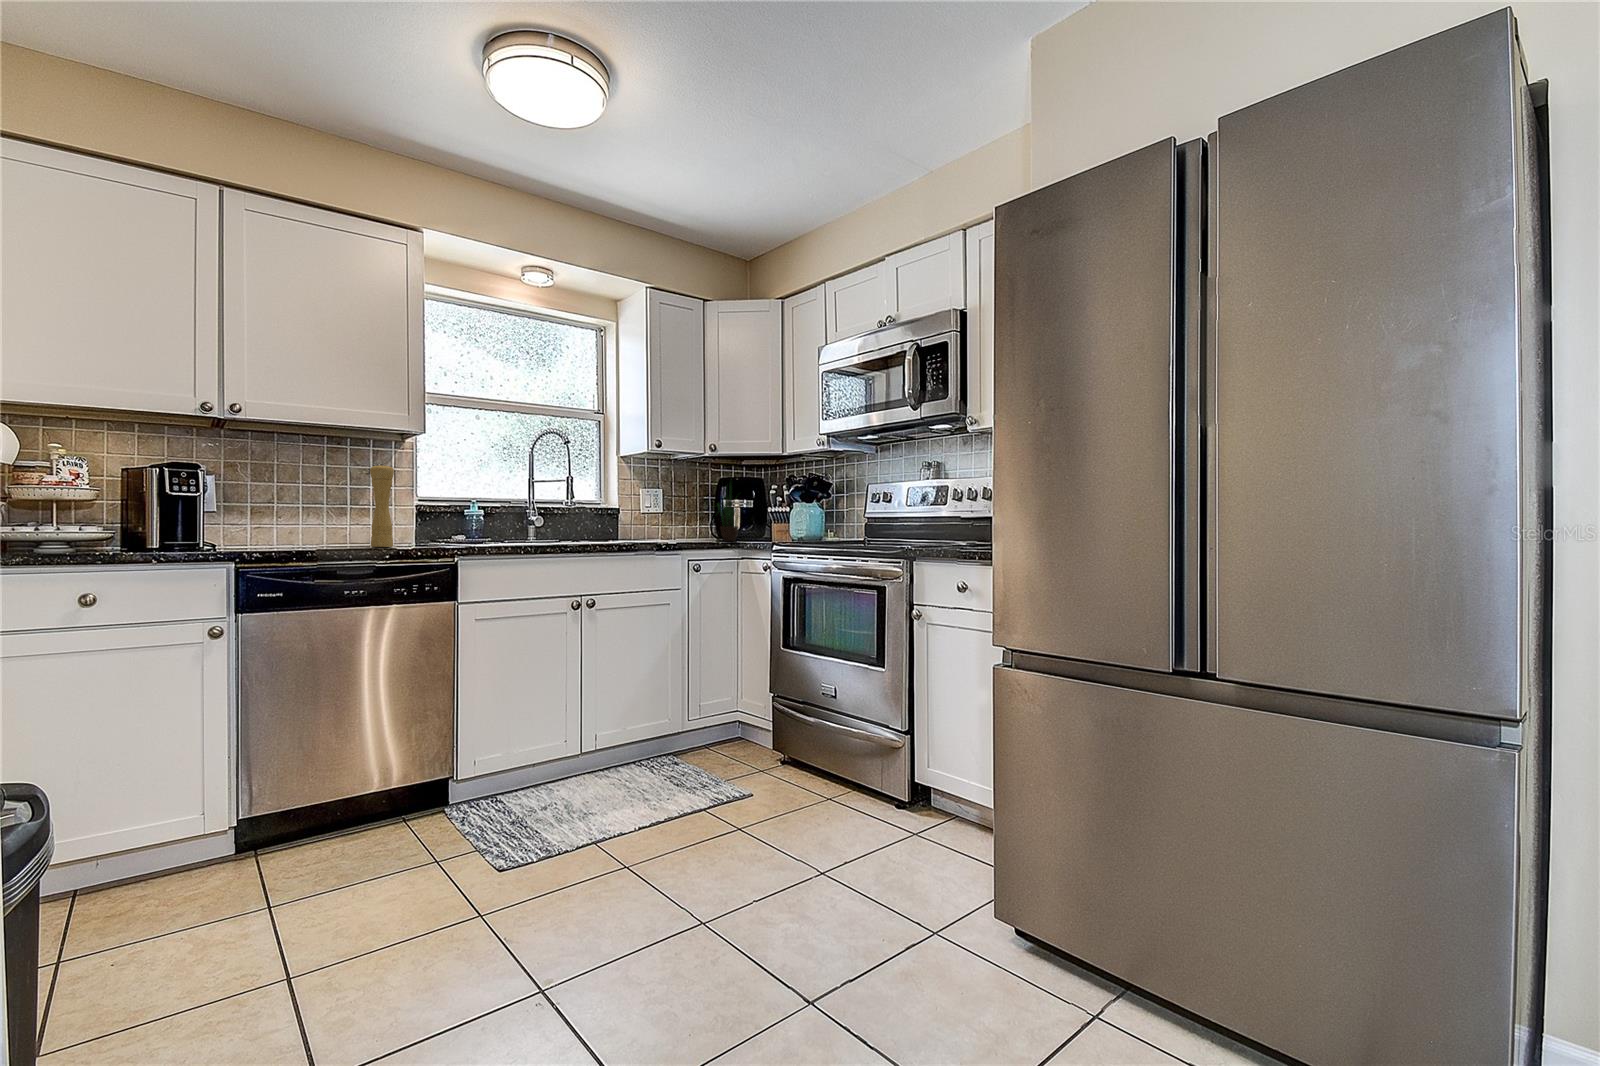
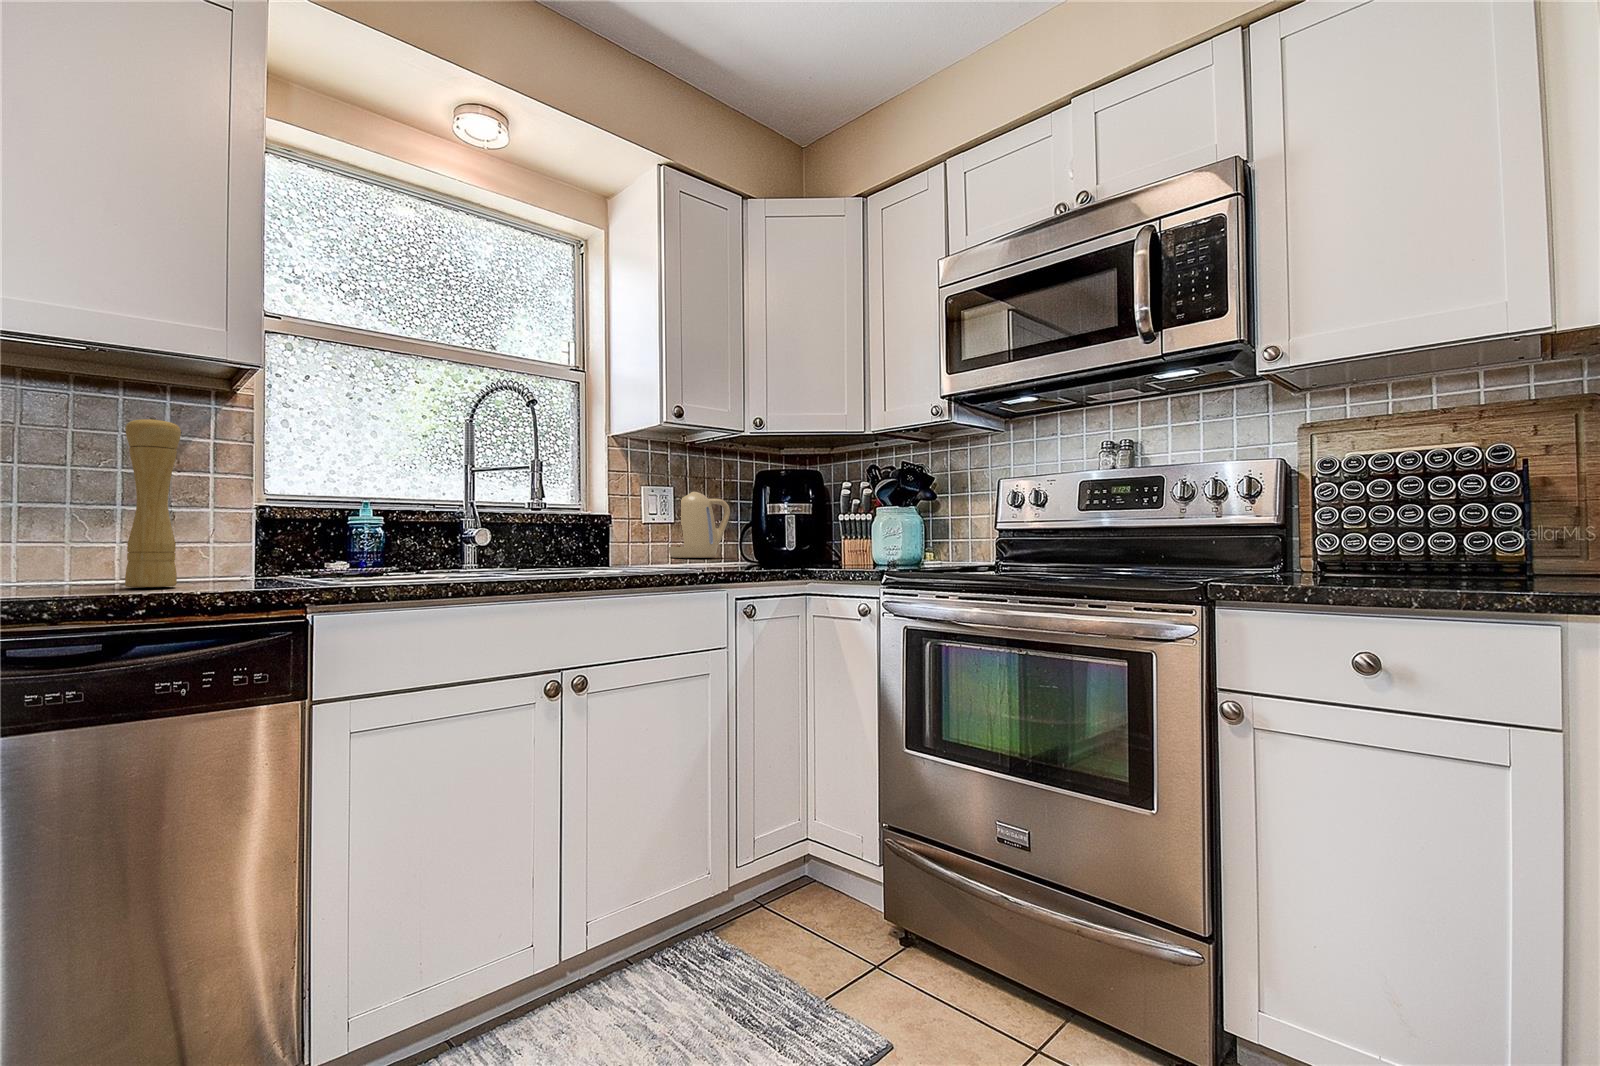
potted plant: present [716,488,738,542] -> none [755,455,813,567]
kettle: none [655,492,702,536] -> present [668,492,730,558]

